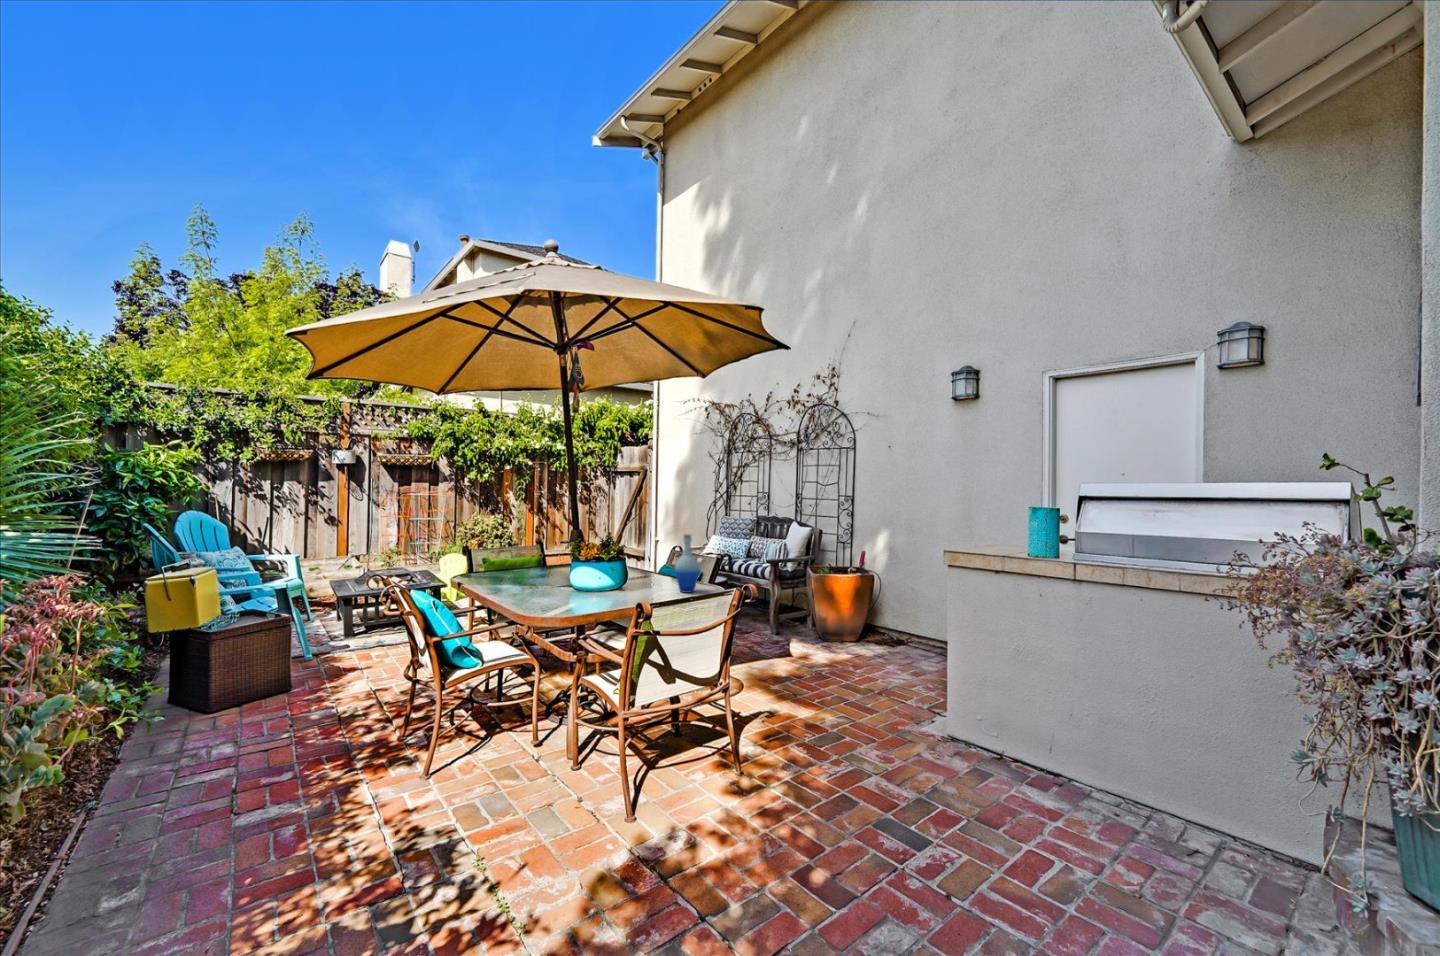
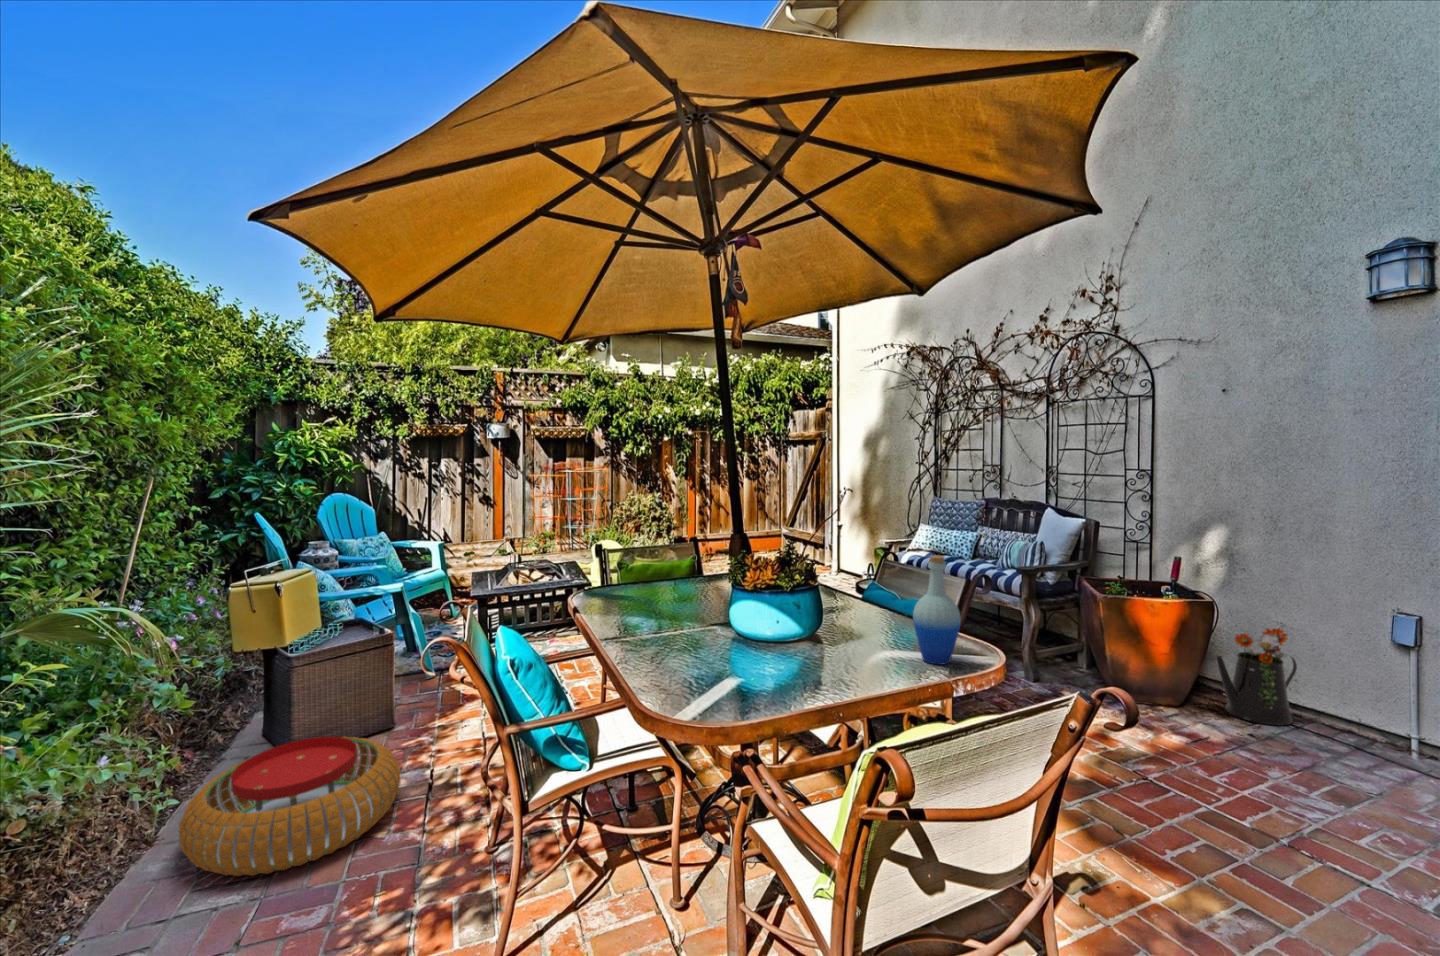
watering can: none [877,590,920,650] -> present [1216,628,1297,725]
pouf: none [151,684,321,771] -> present [179,737,400,876]

